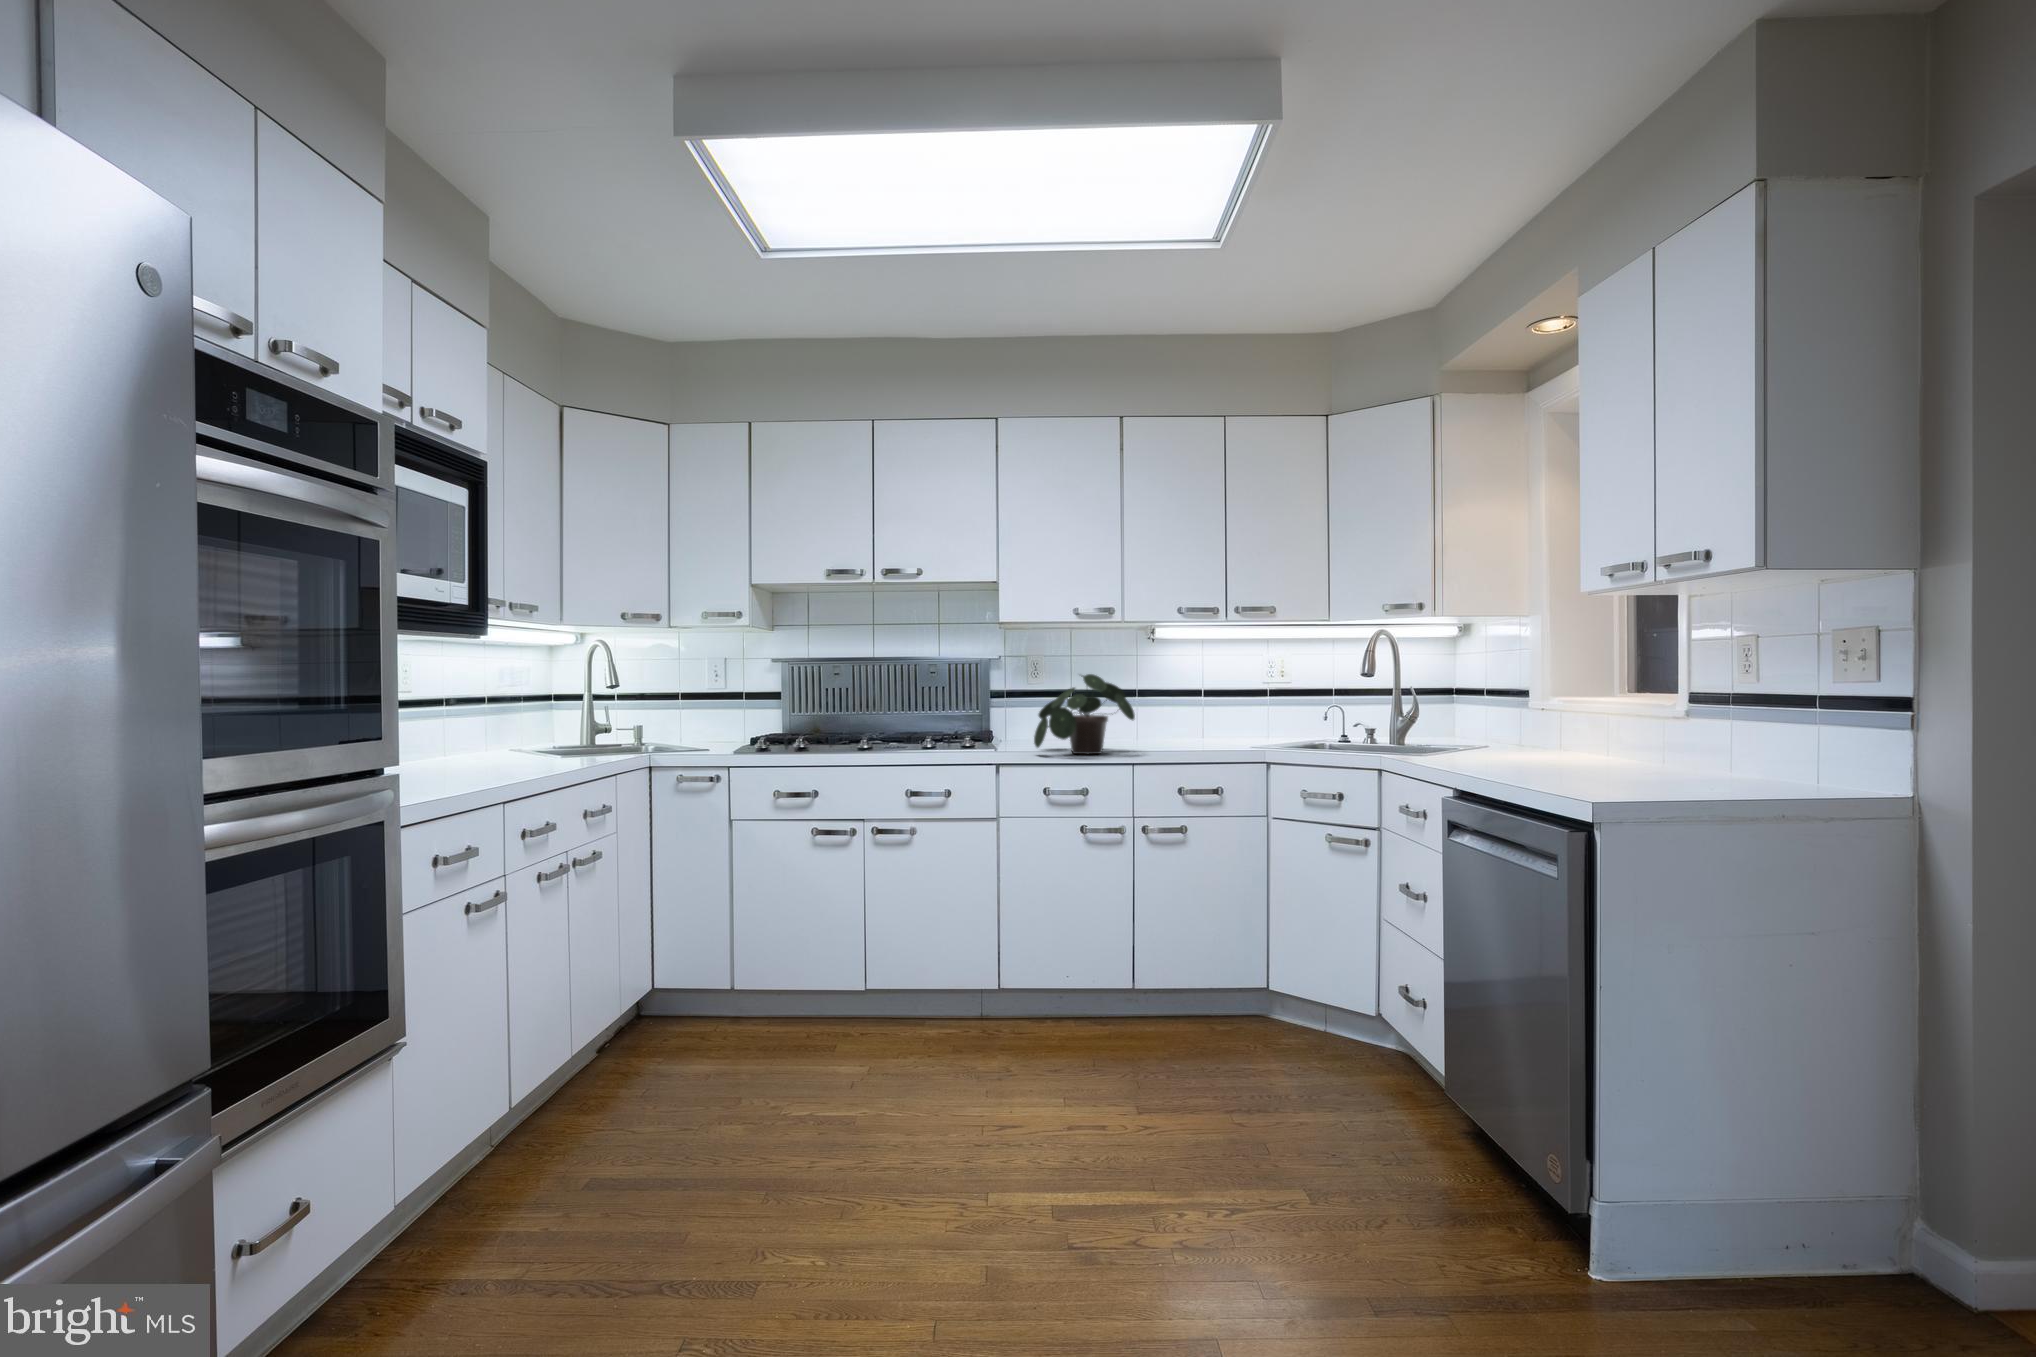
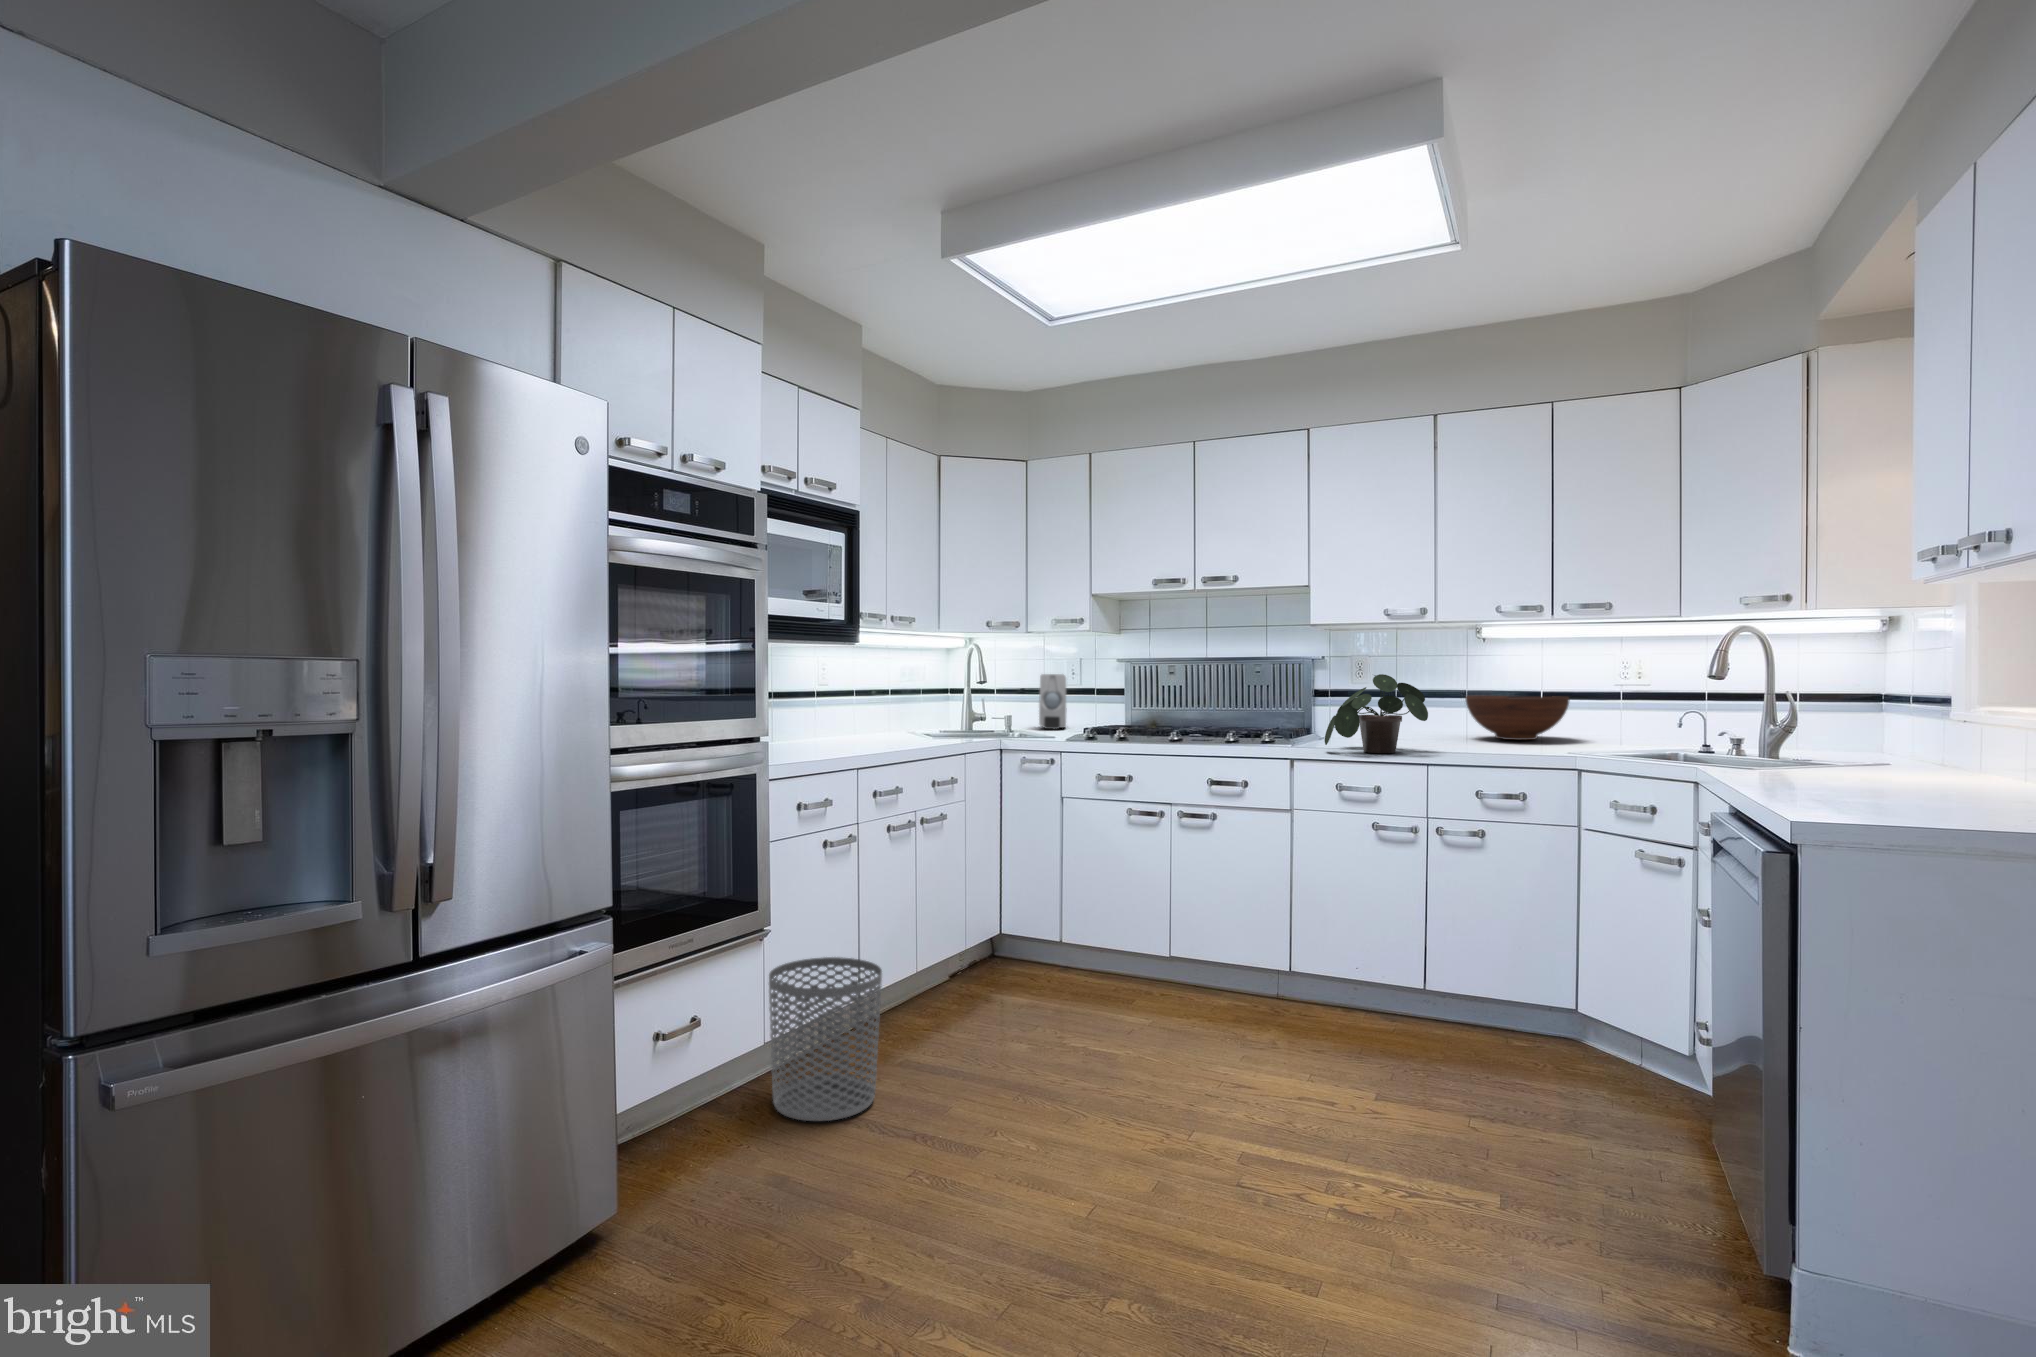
soap dispenser: none [681,676,714,740] -> present [1039,674,1067,729]
fruit bowl: none [1136,695,1226,736] -> present [1466,696,1570,740]
waste bin: none [410,1063,584,1313] -> present [769,957,882,1121]

